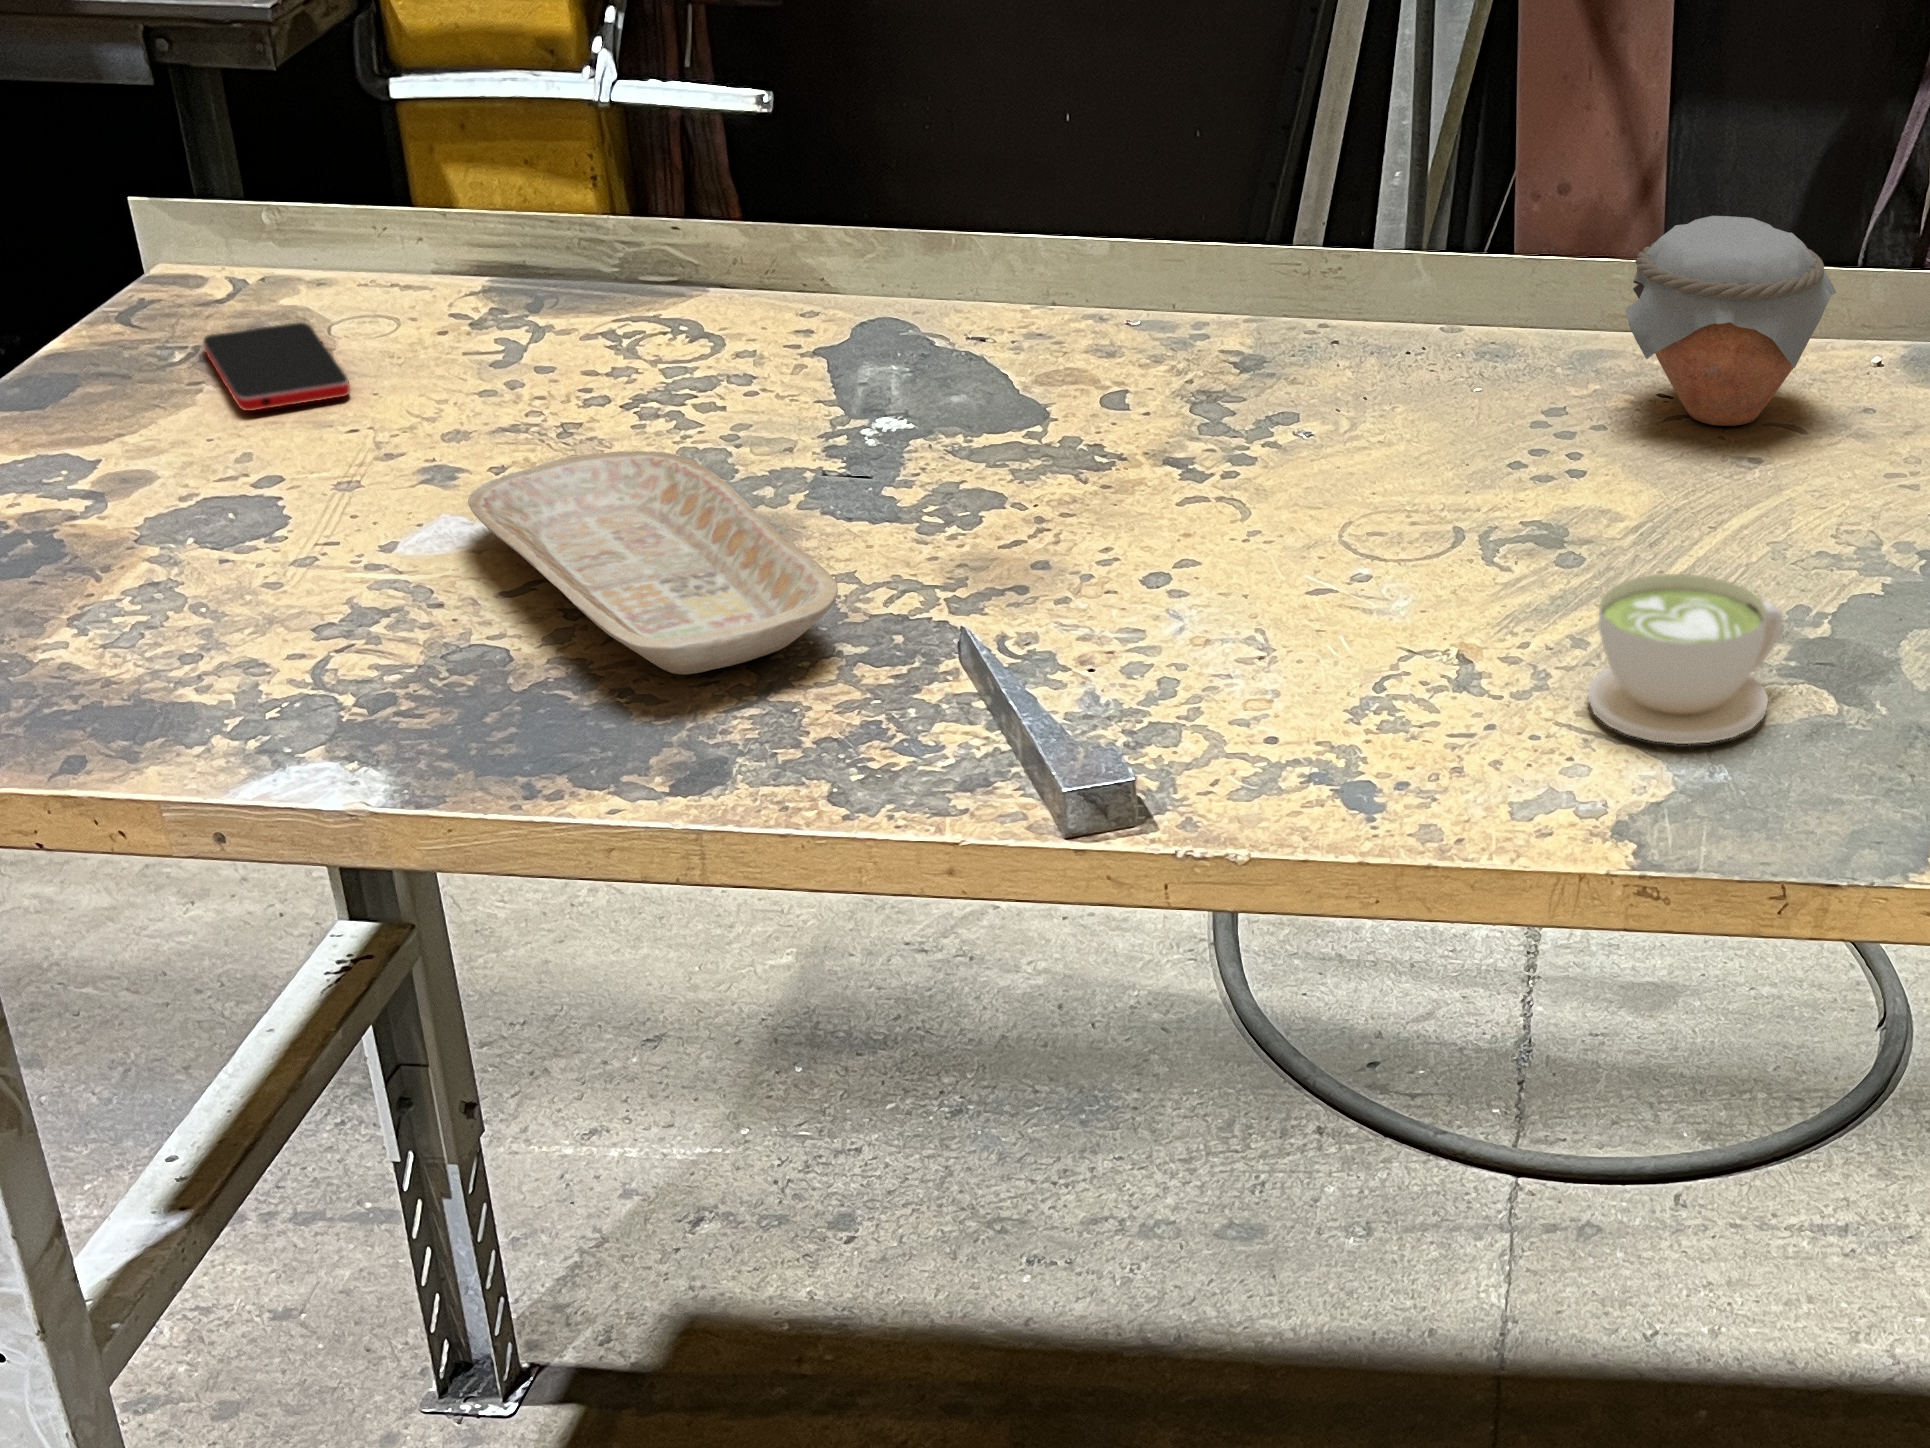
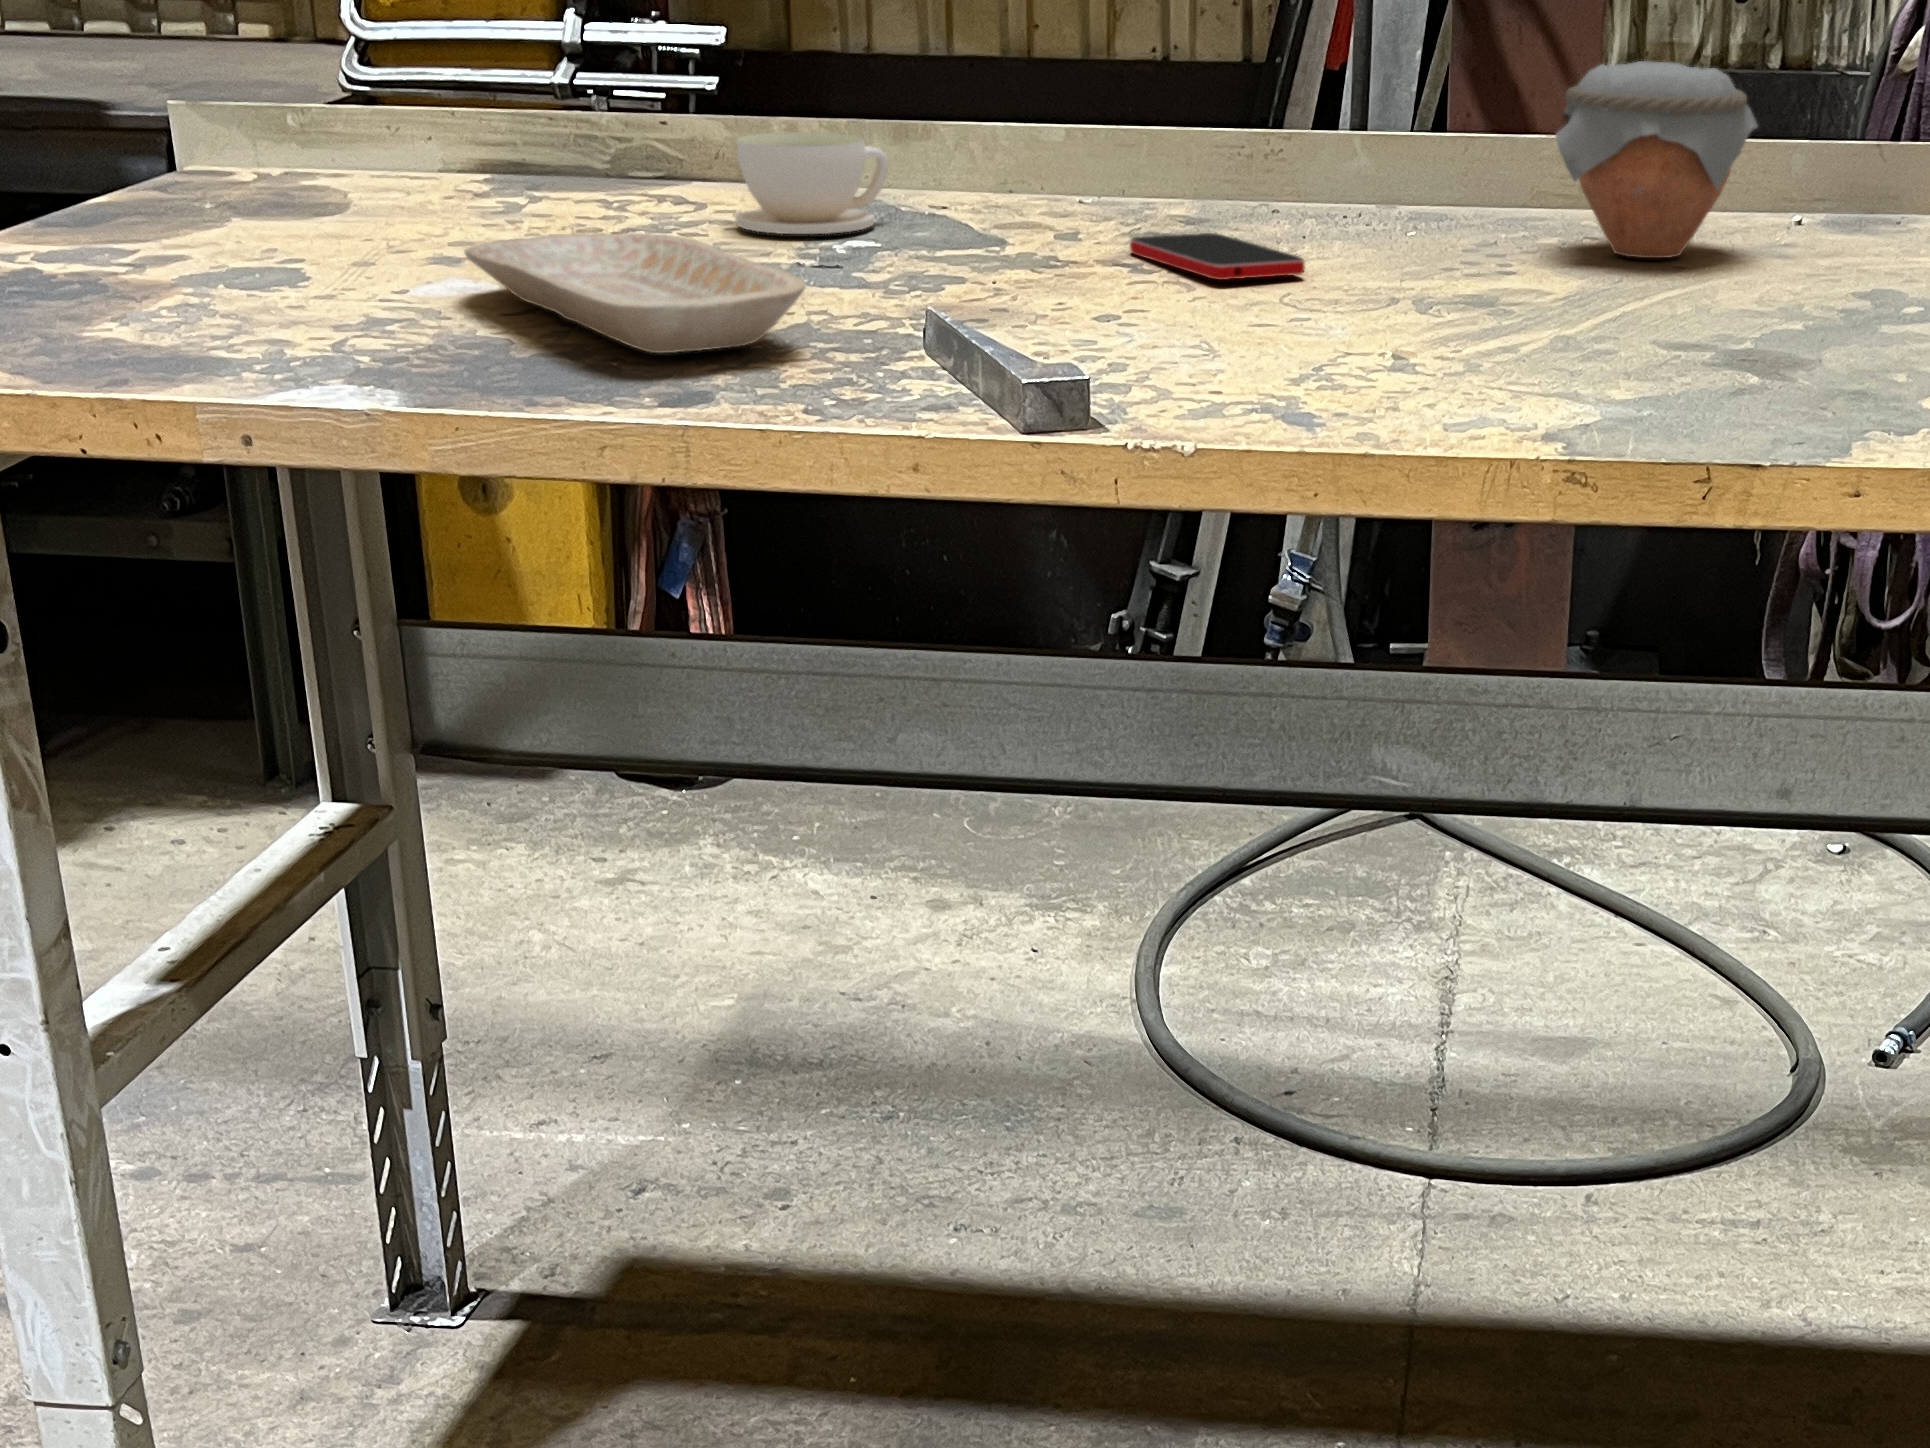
smartphone: present [203,322,350,411] -> present [1130,233,1305,280]
coffee cup: present [1588,574,1783,744] -> present [736,132,889,234]

